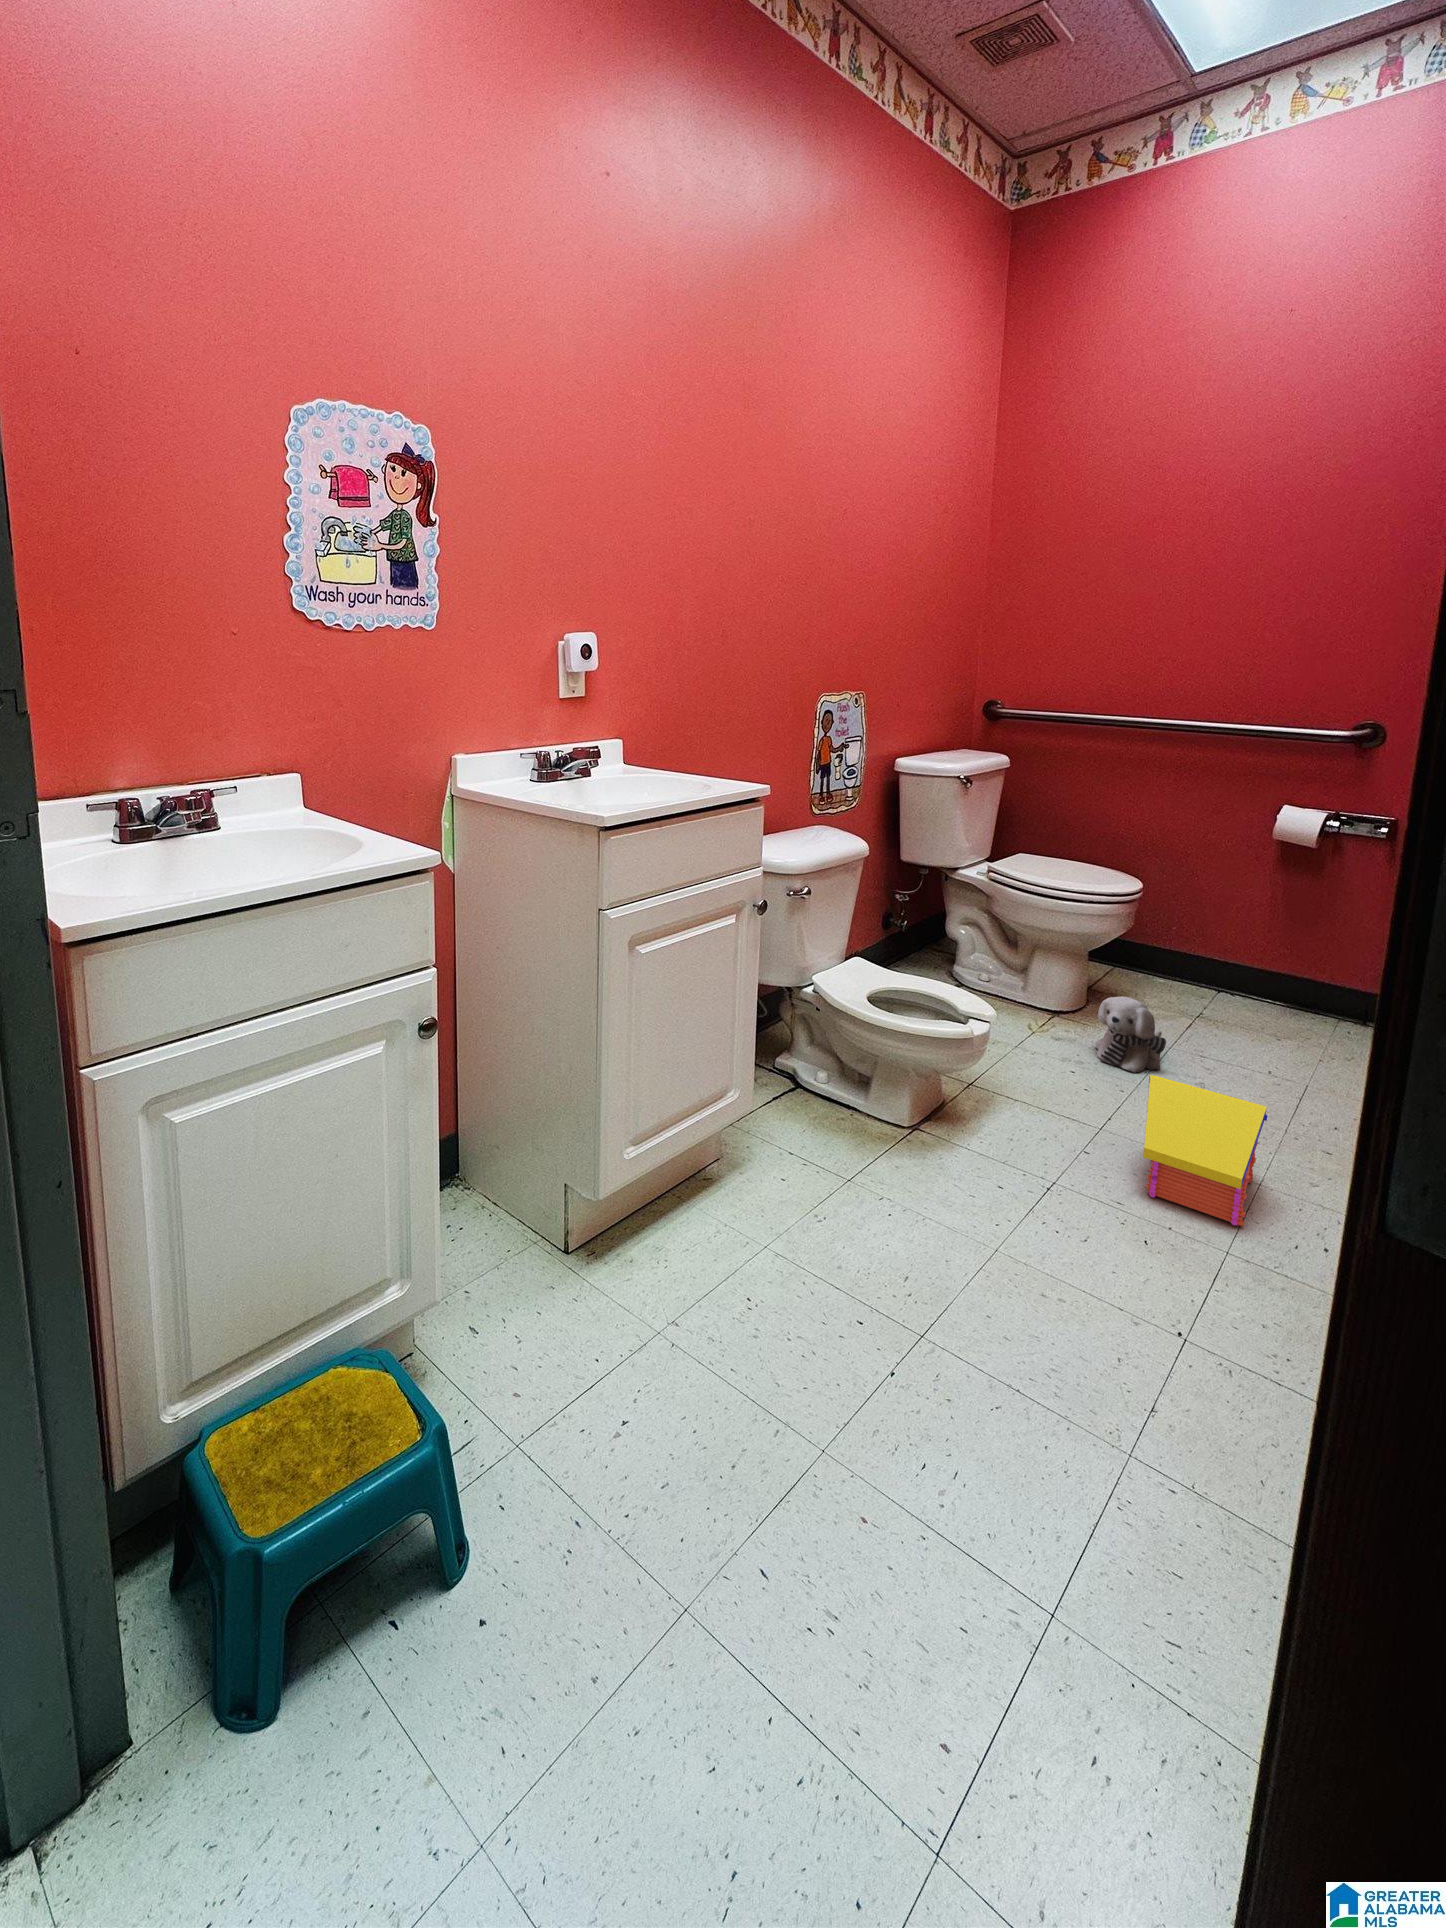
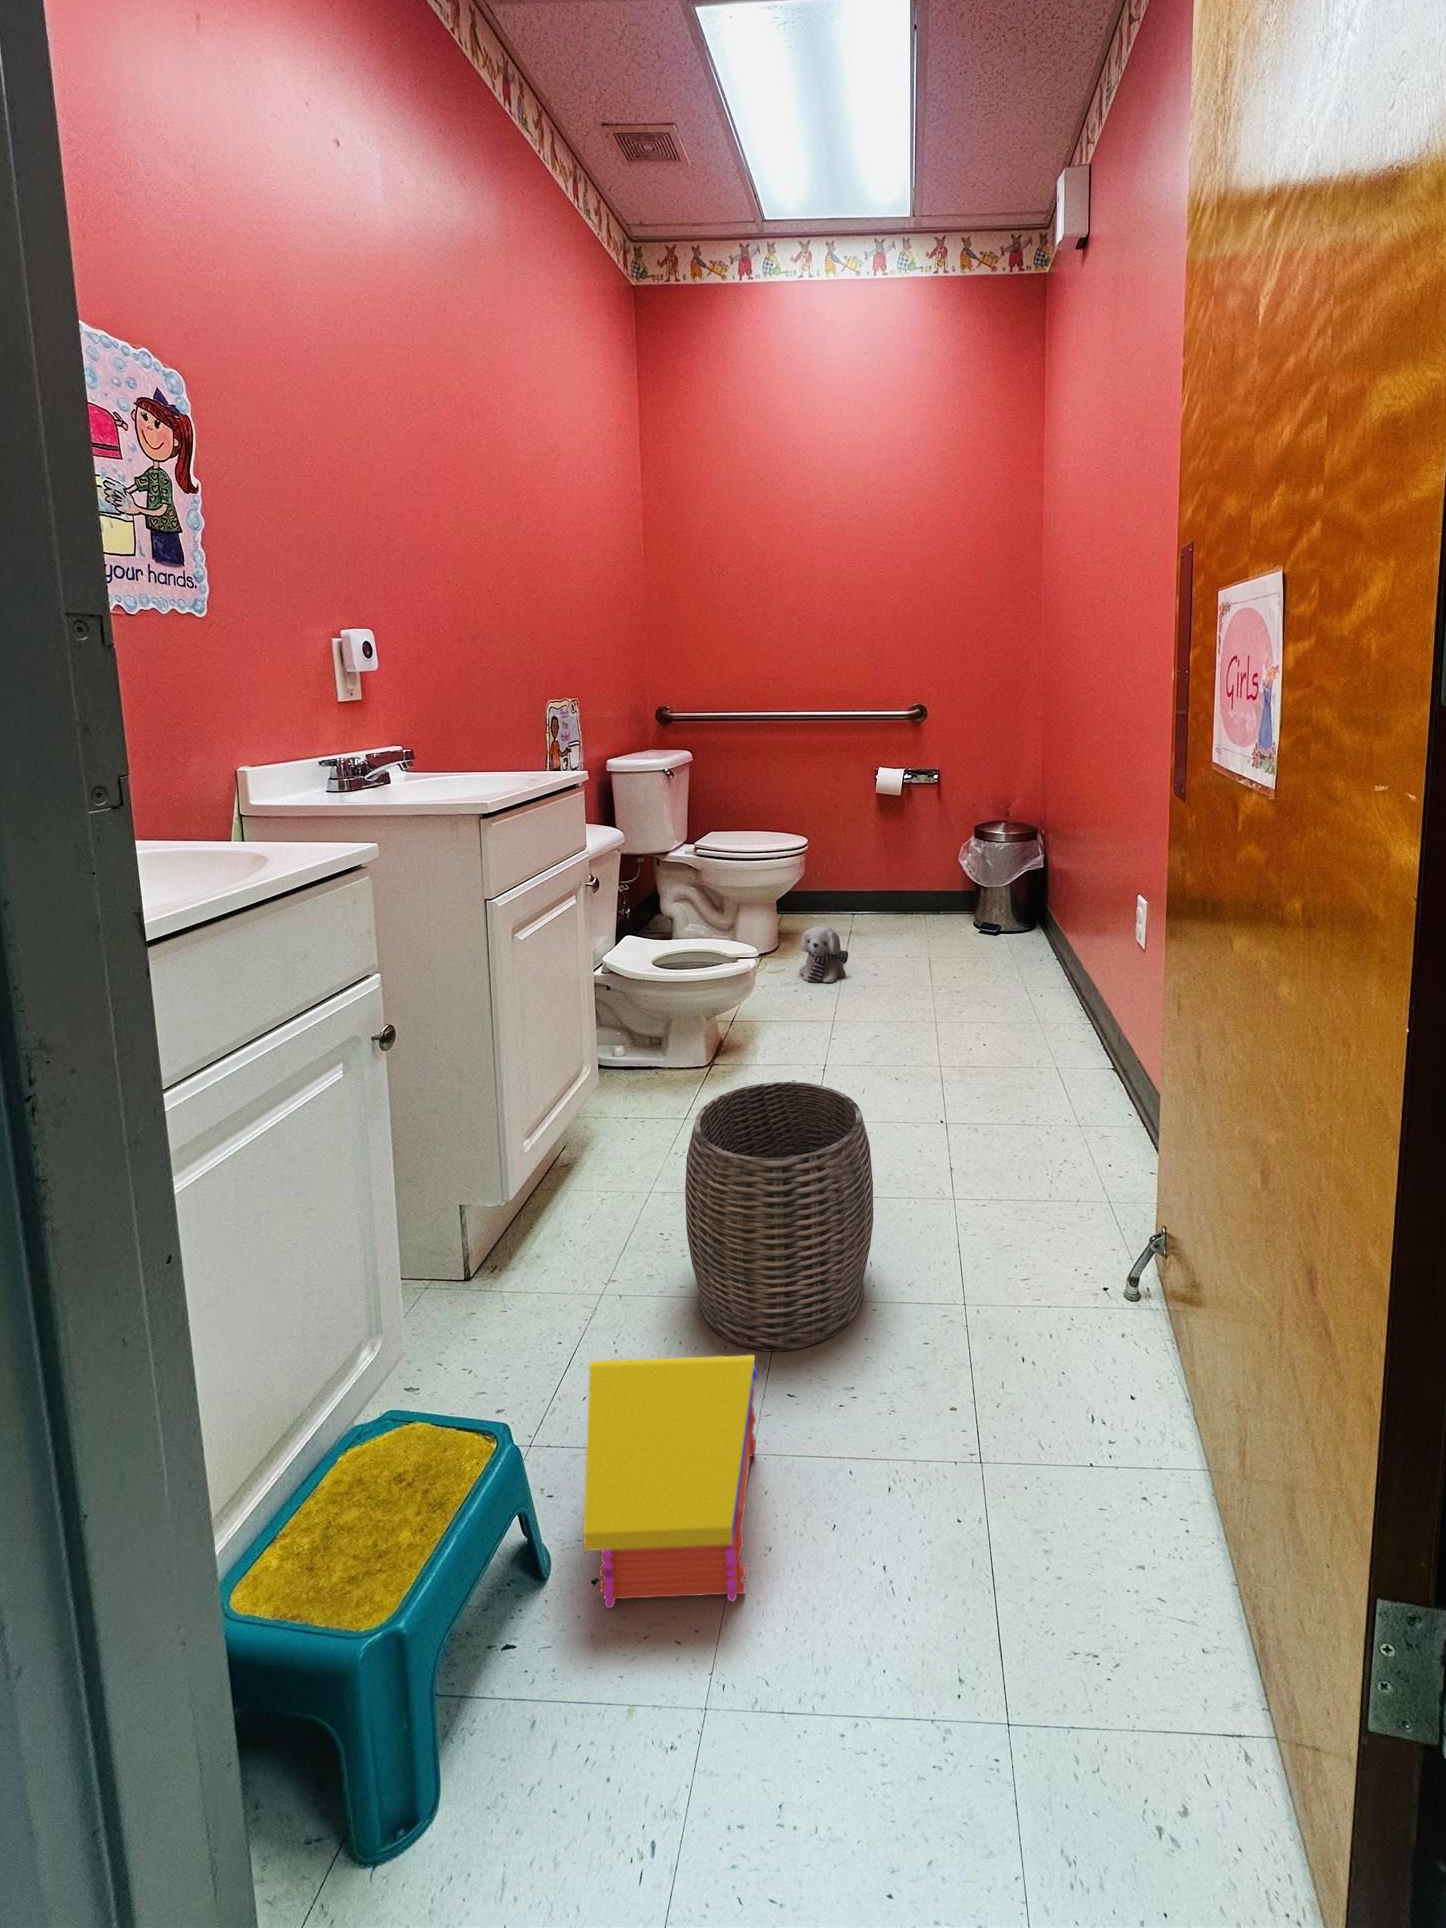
toy house: present [1143,1075,1267,1226] -> present [583,1355,758,1608]
woven basket: none [719,1187,955,1545] -> present [685,1082,873,1351]

